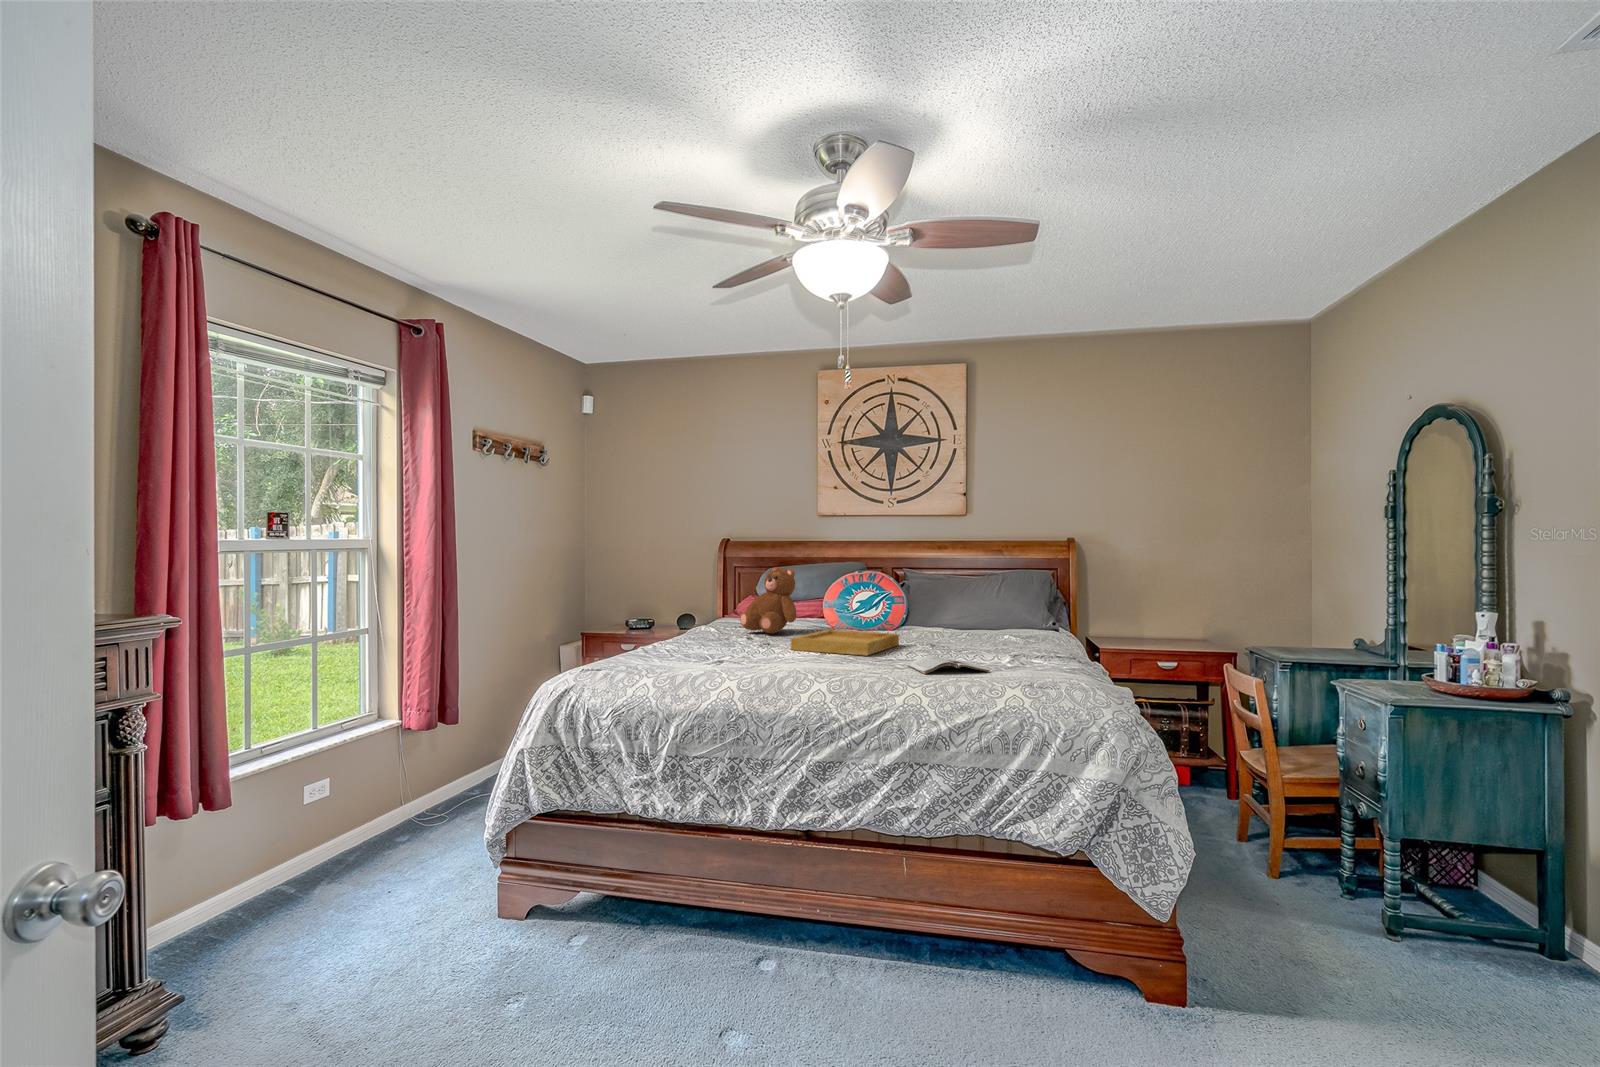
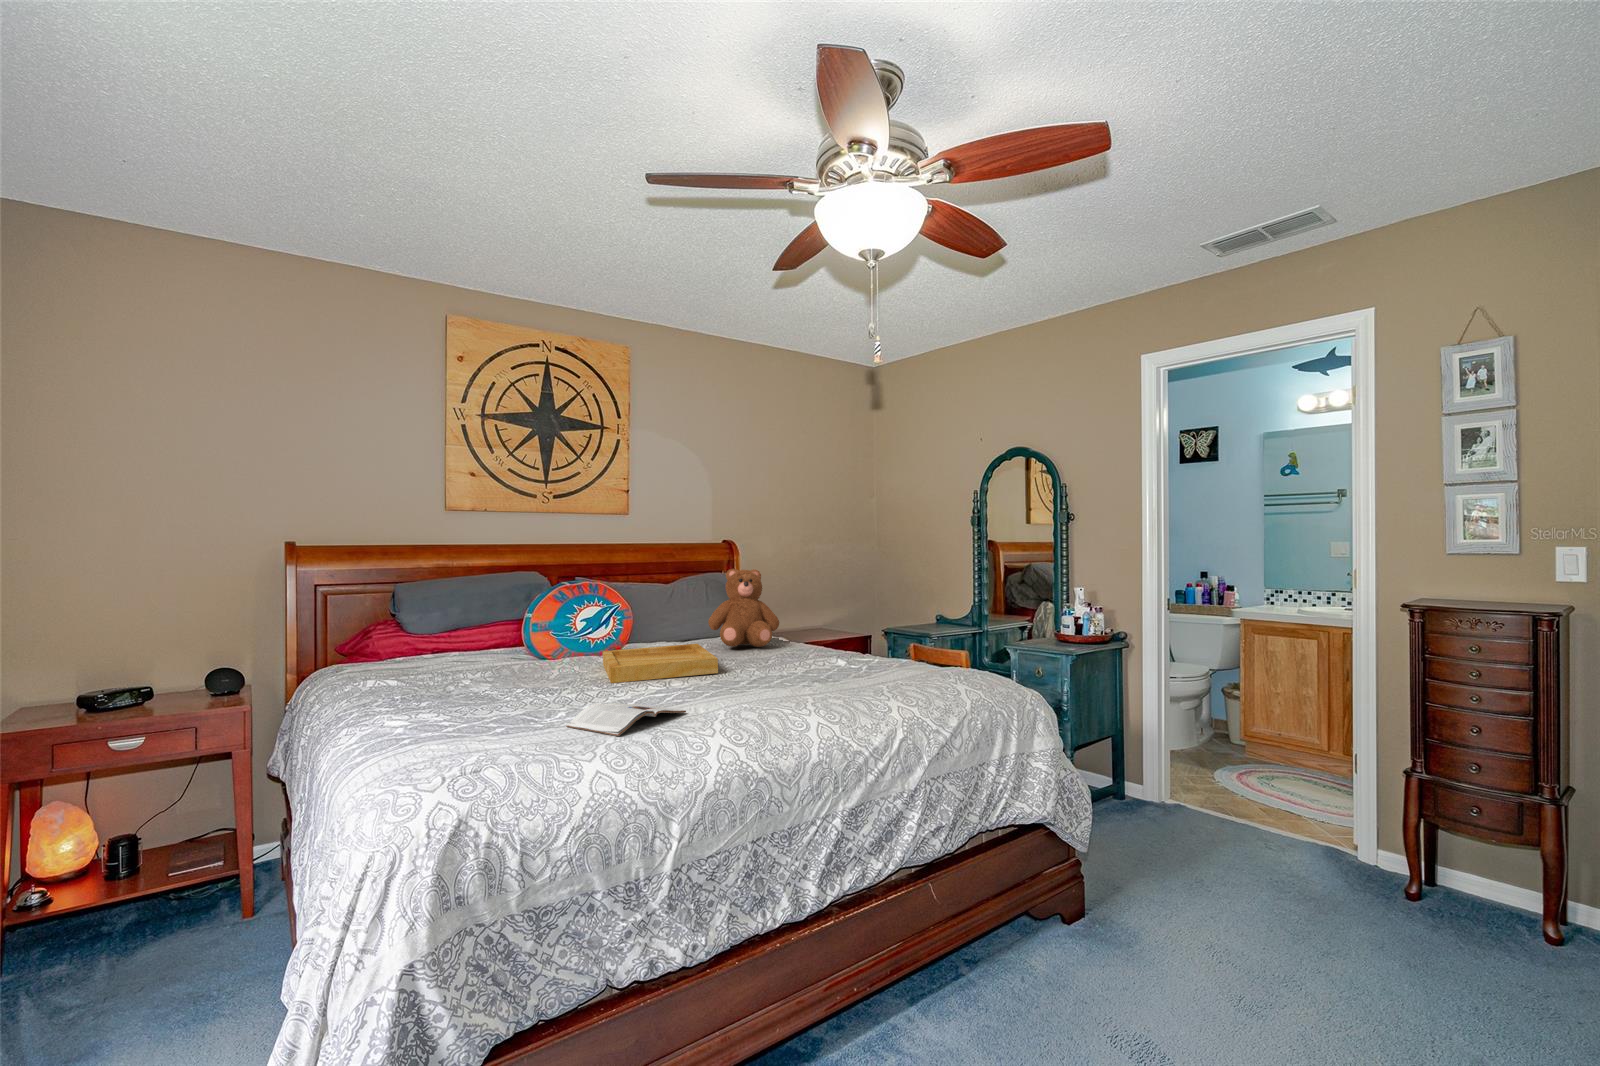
teddy bear: present [740,567,796,633] -> present [708,569,779,647]
magazine: present [908,655,990,674] -> present [566,703,686,736]

